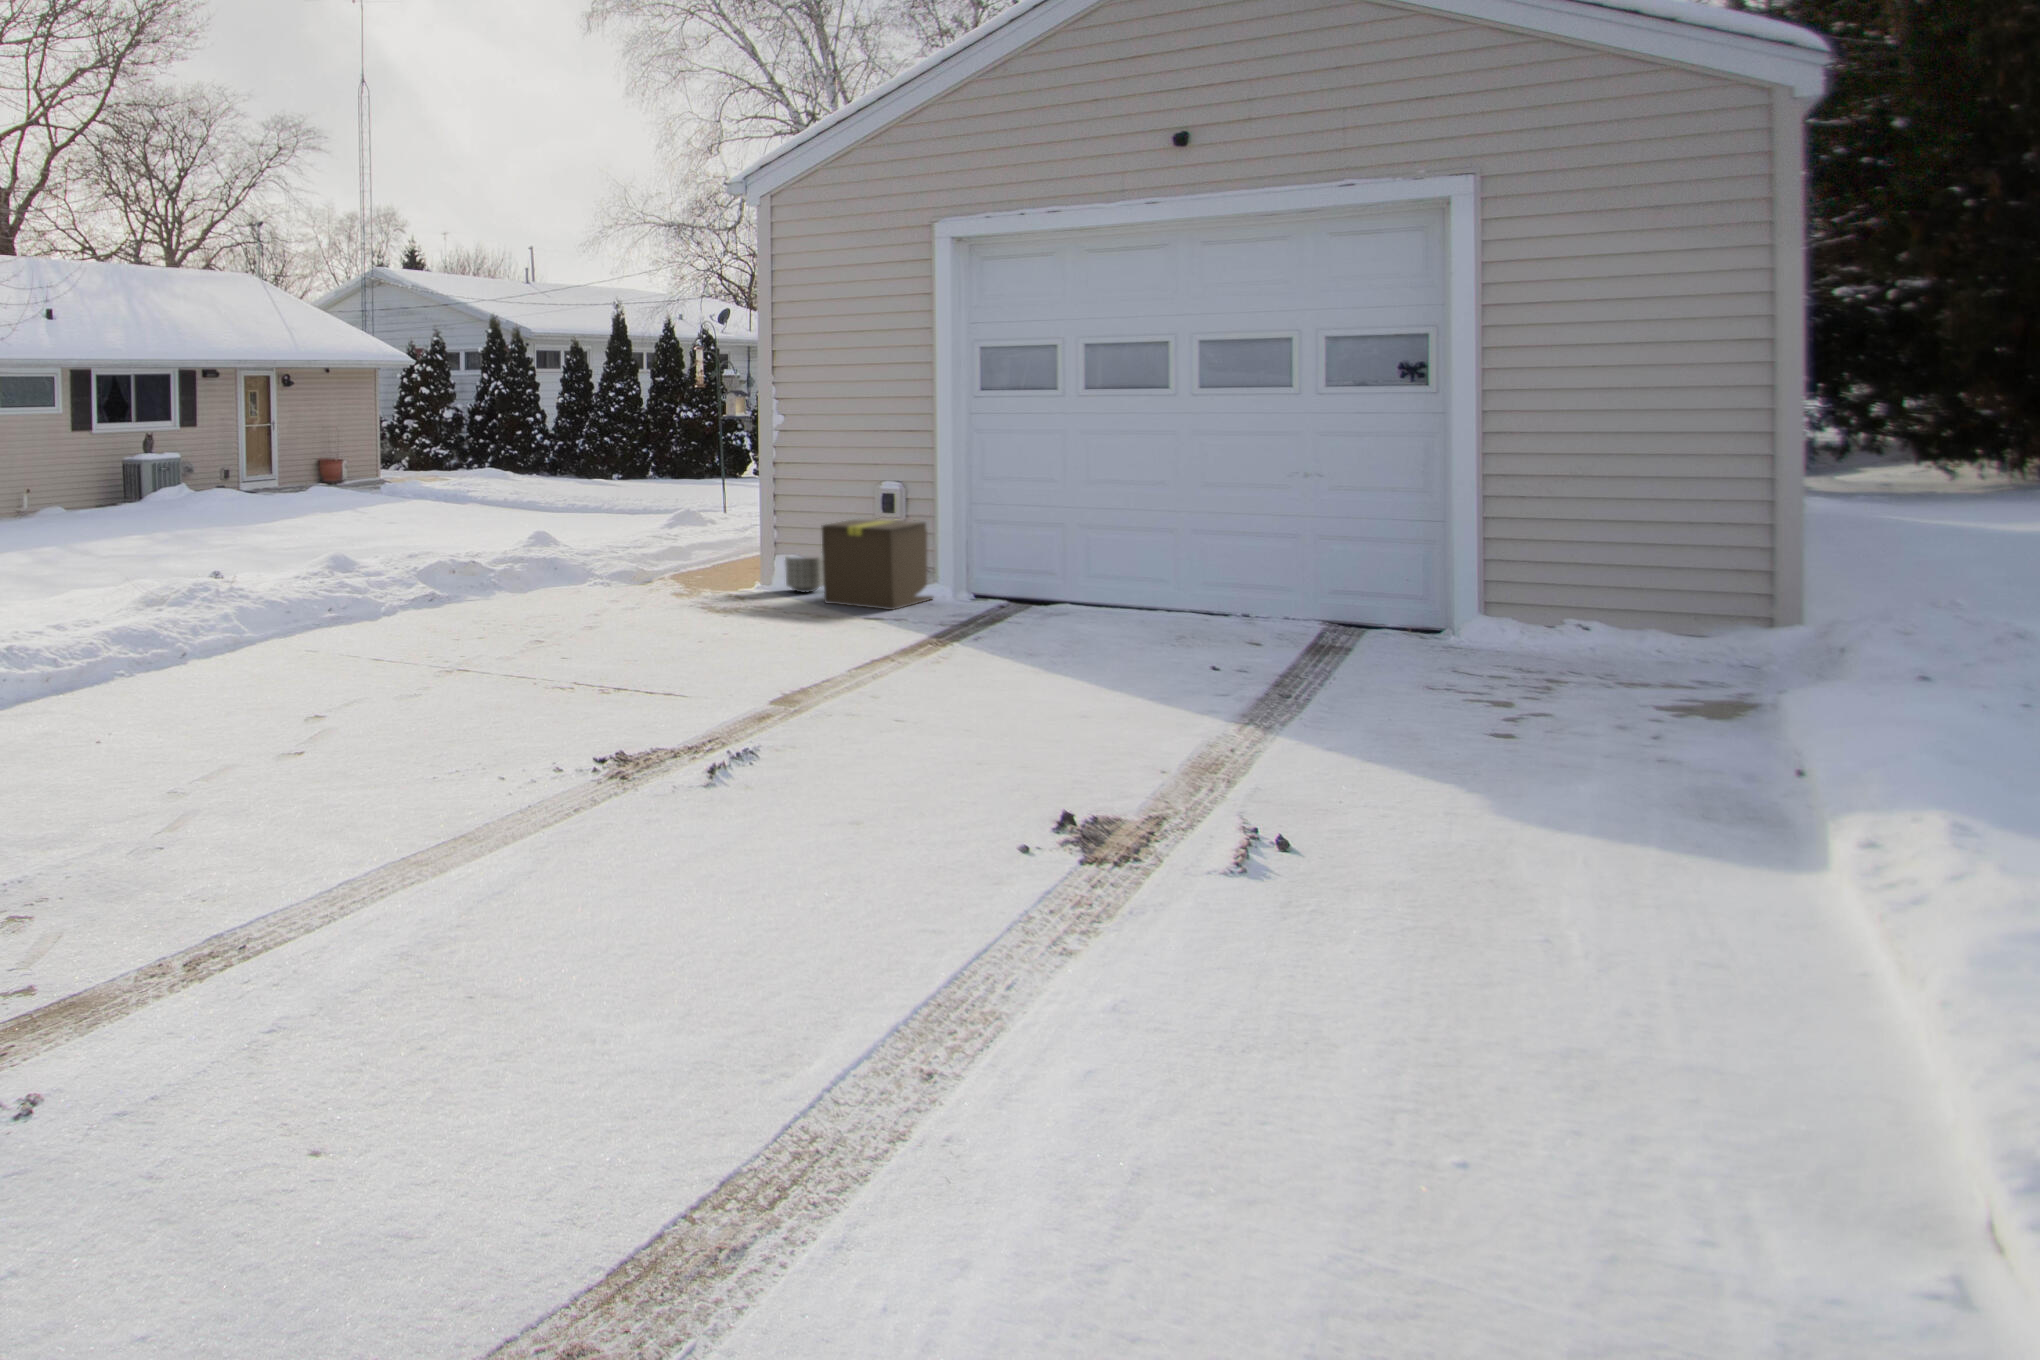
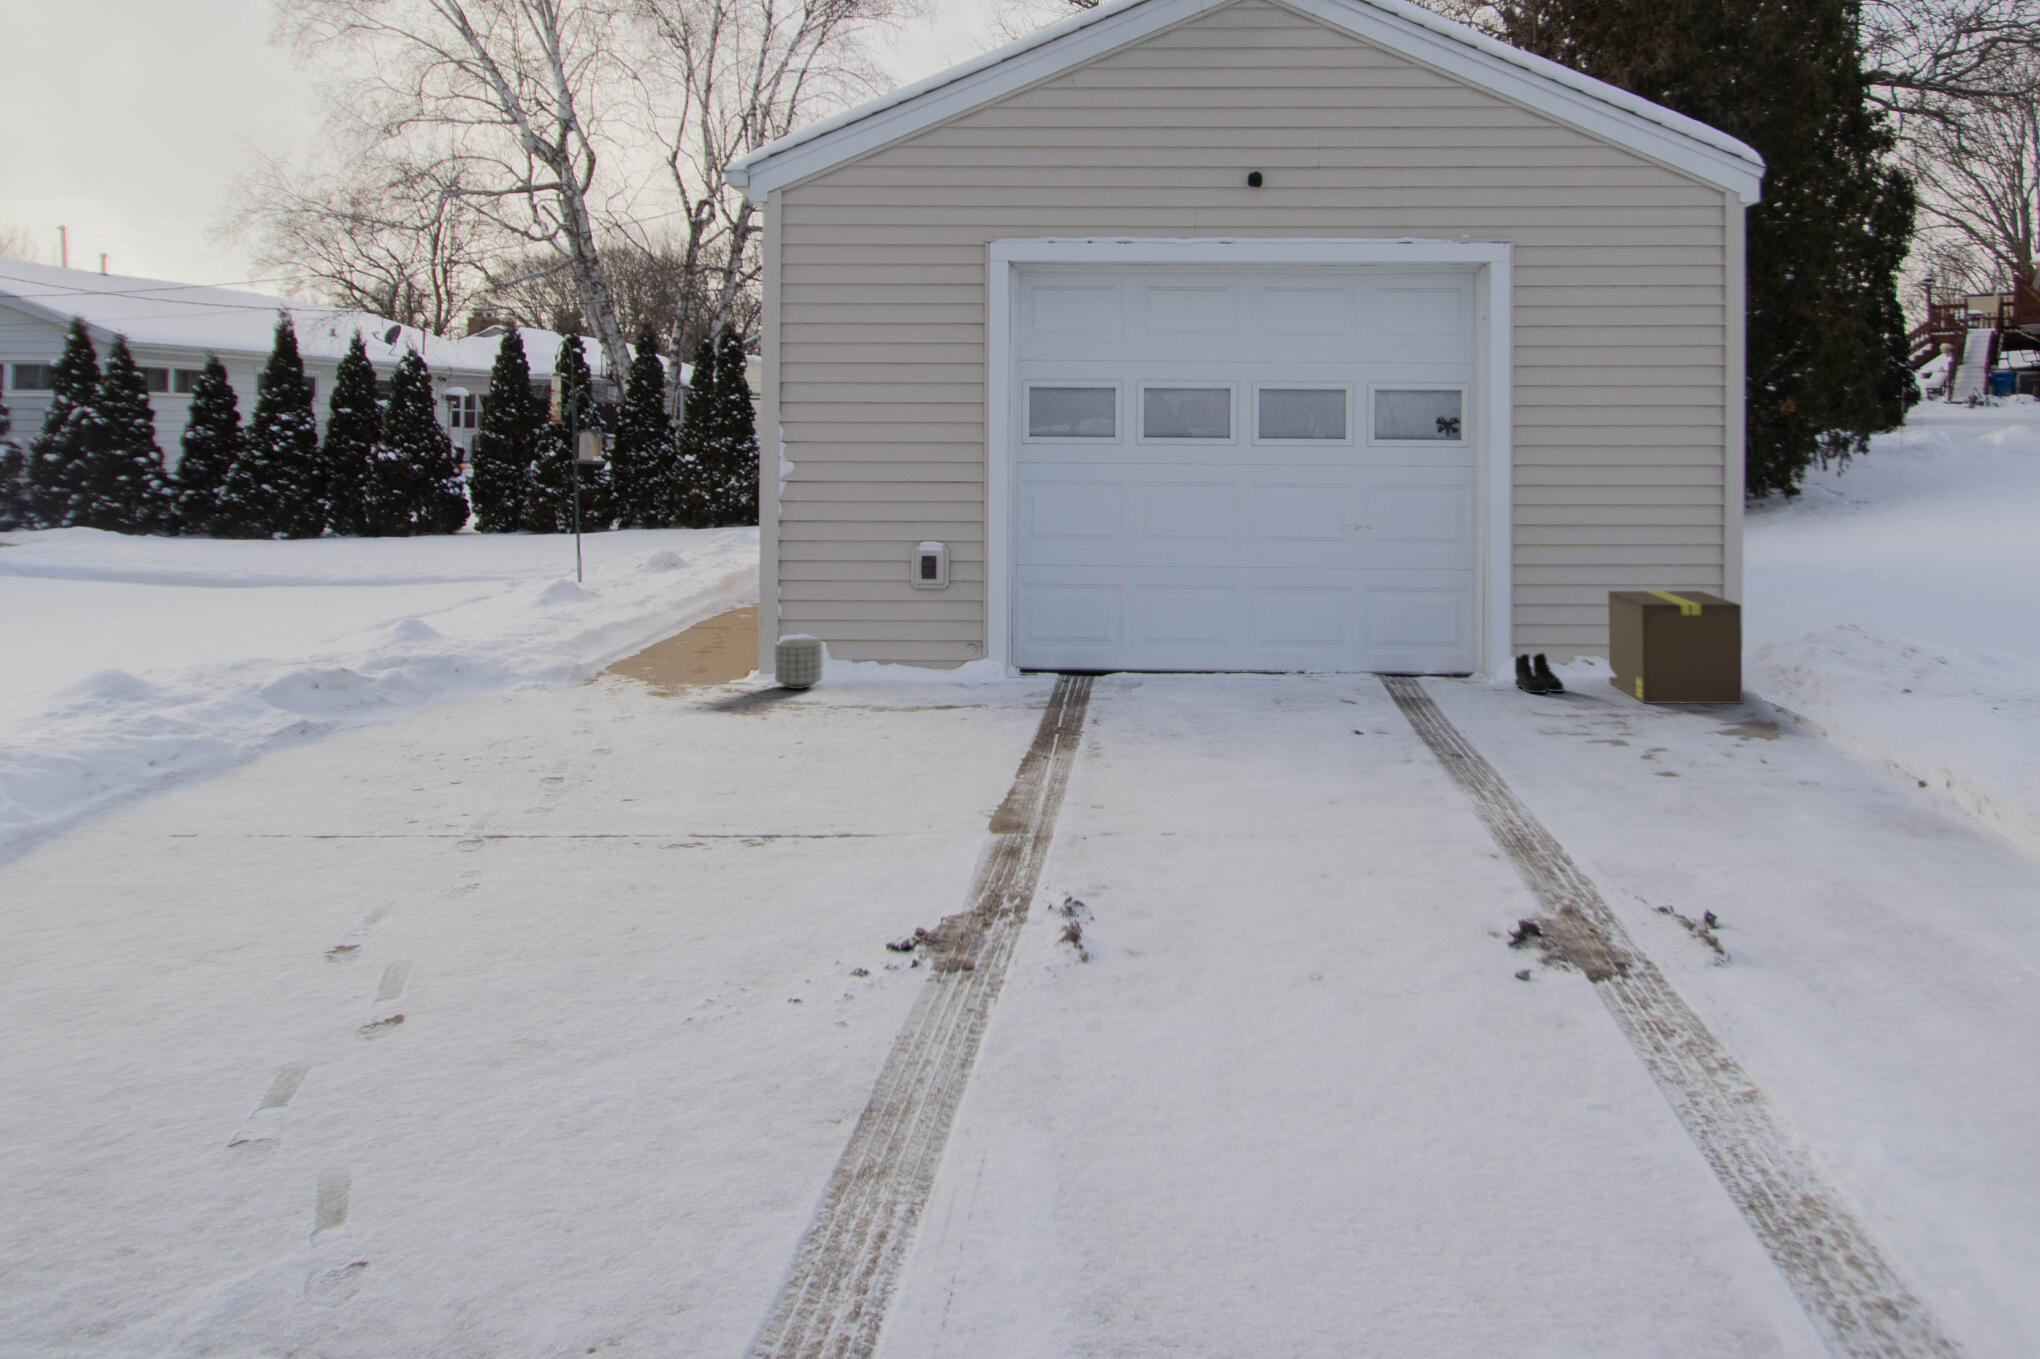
cardboard box: present [822,519,933,610] -> present [1608,591,1743,704]
boots: none [1480,610,1533,652] -> present [1515,653,1564,693]

